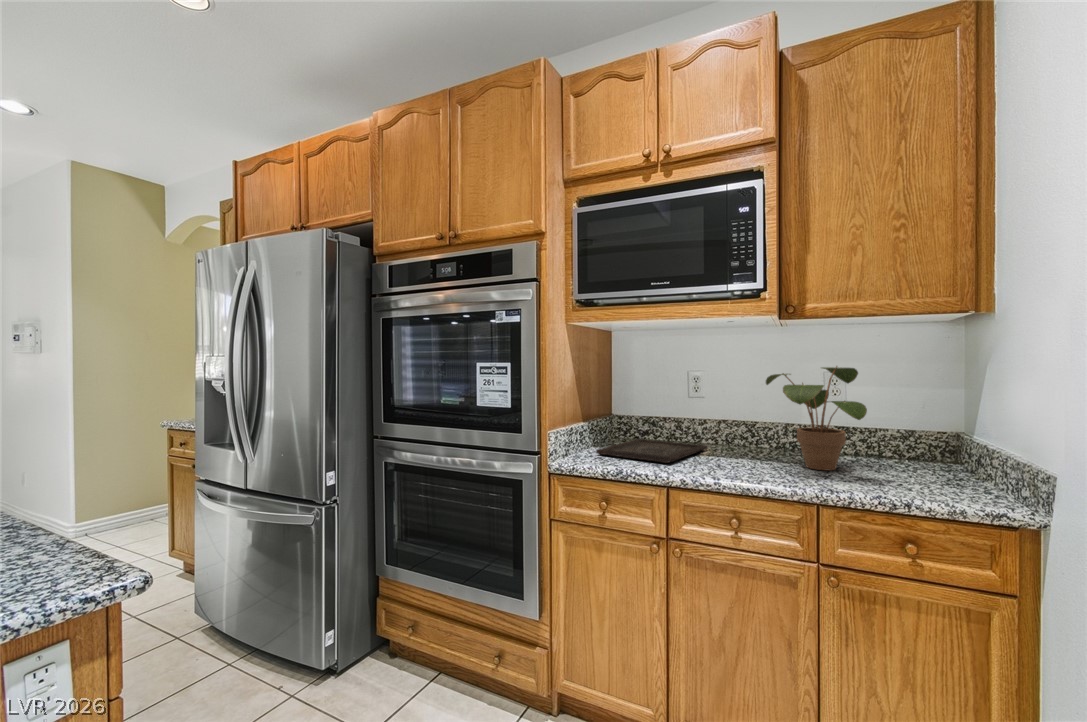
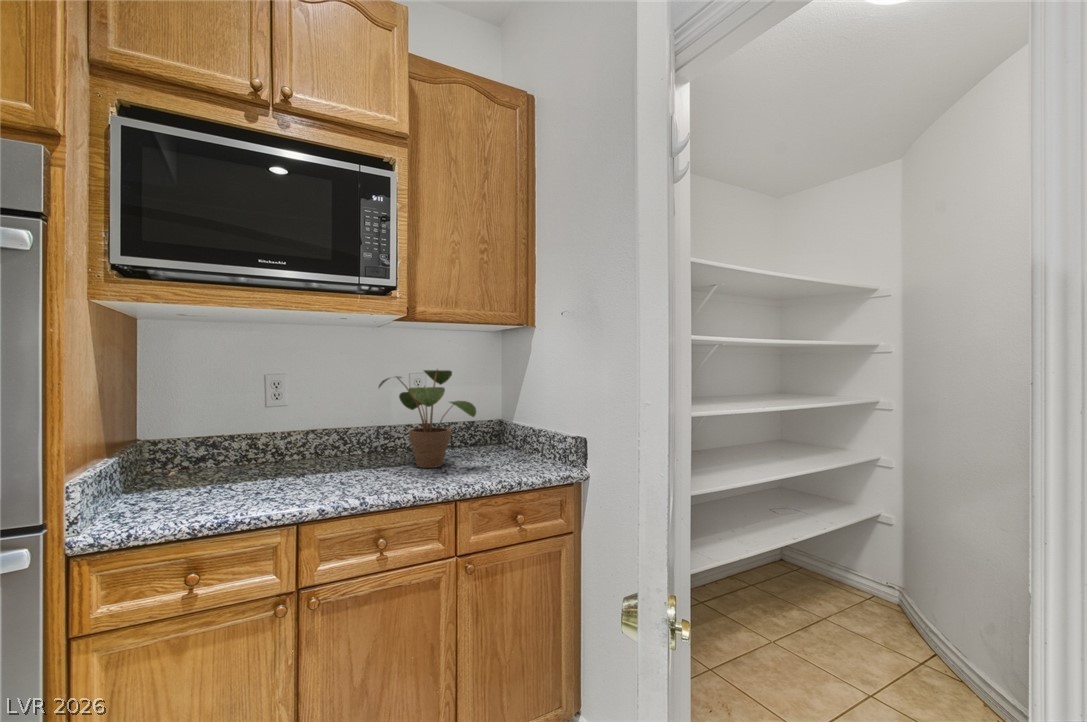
tray: present [596,439,707,463] -> none [150,462,302,503]

